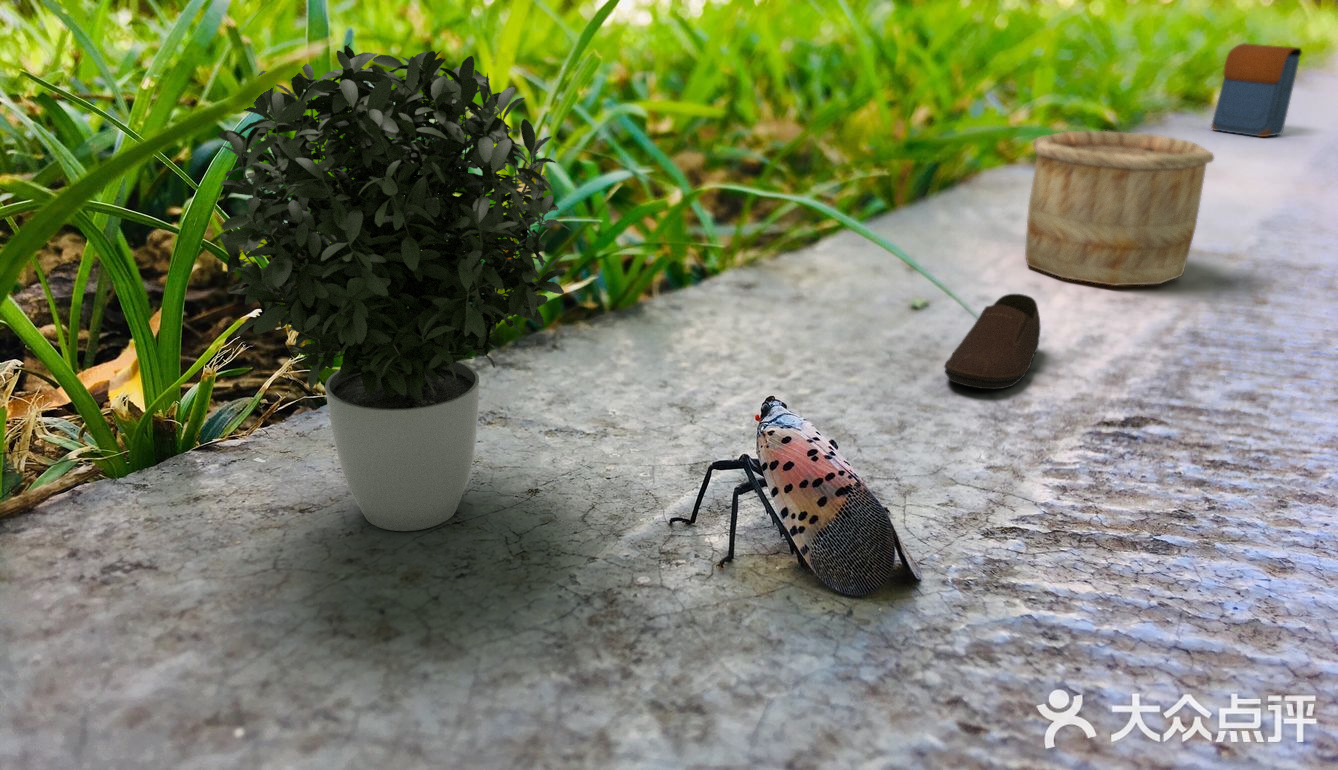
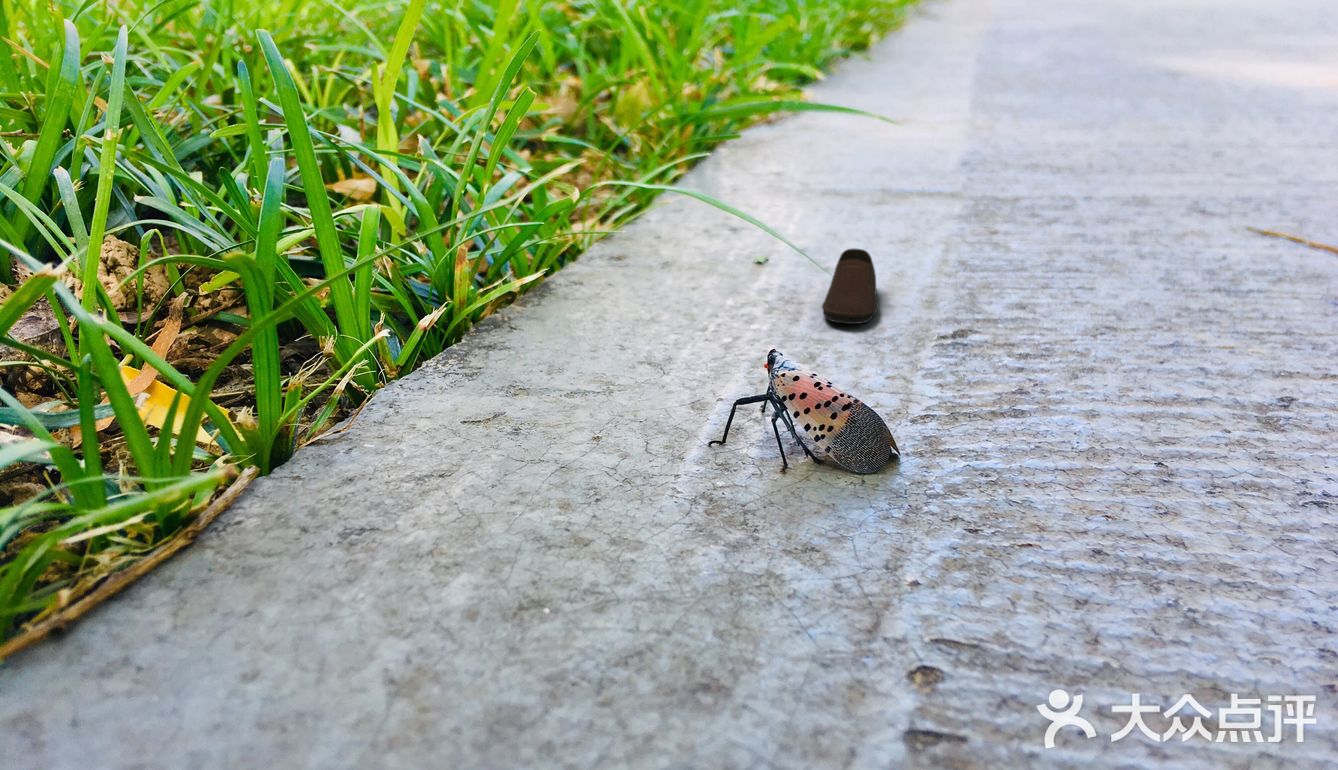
potted plant: present [217,43,570,531] -> none [377,122,650,487]
backpack: present [1211,44,1302,137] -> none [889,7,951,86]
wooden bucket: present [1025,131,1214,286] -> none [817,108,954,232]

